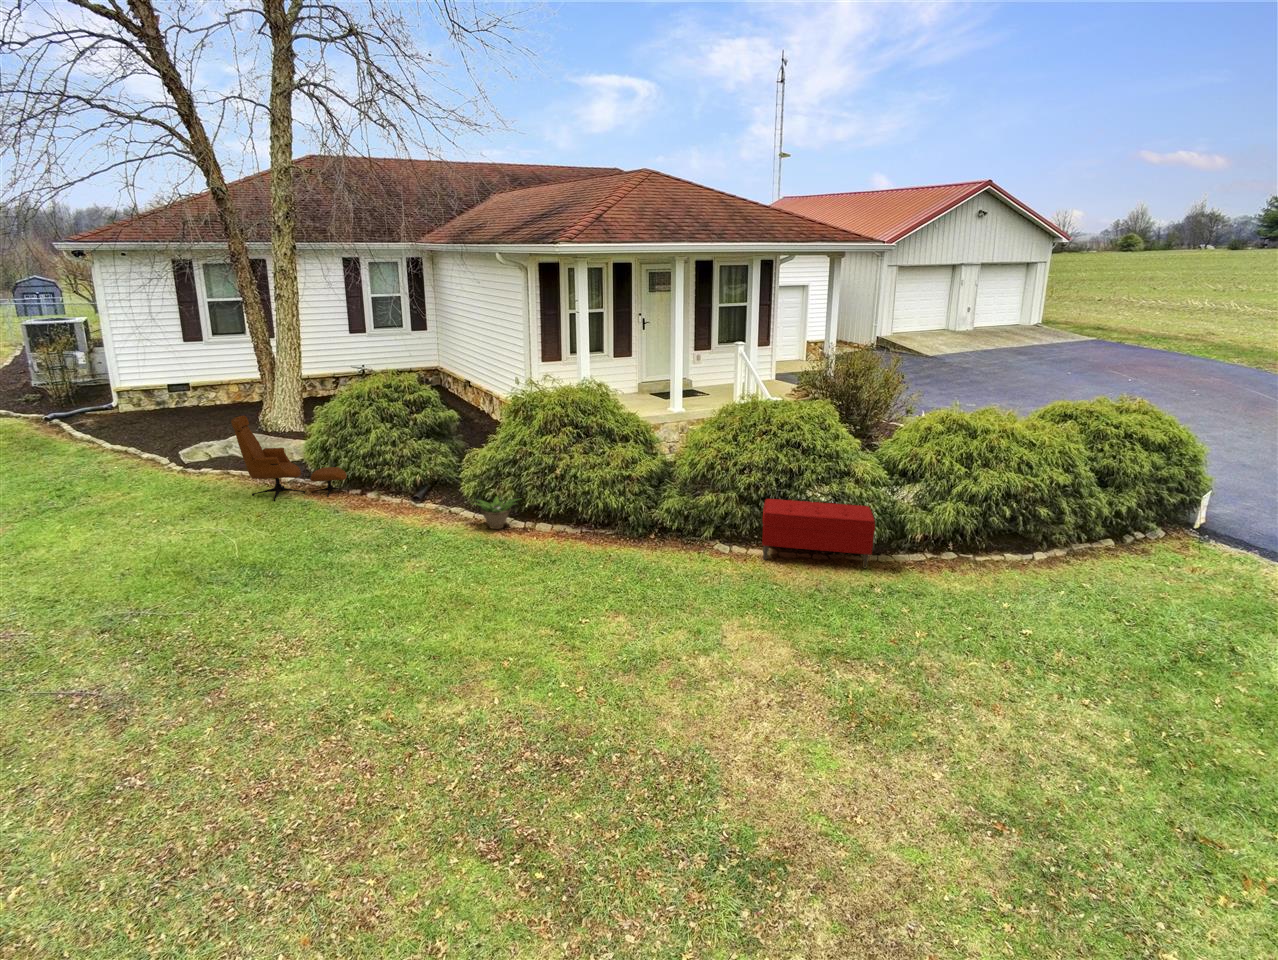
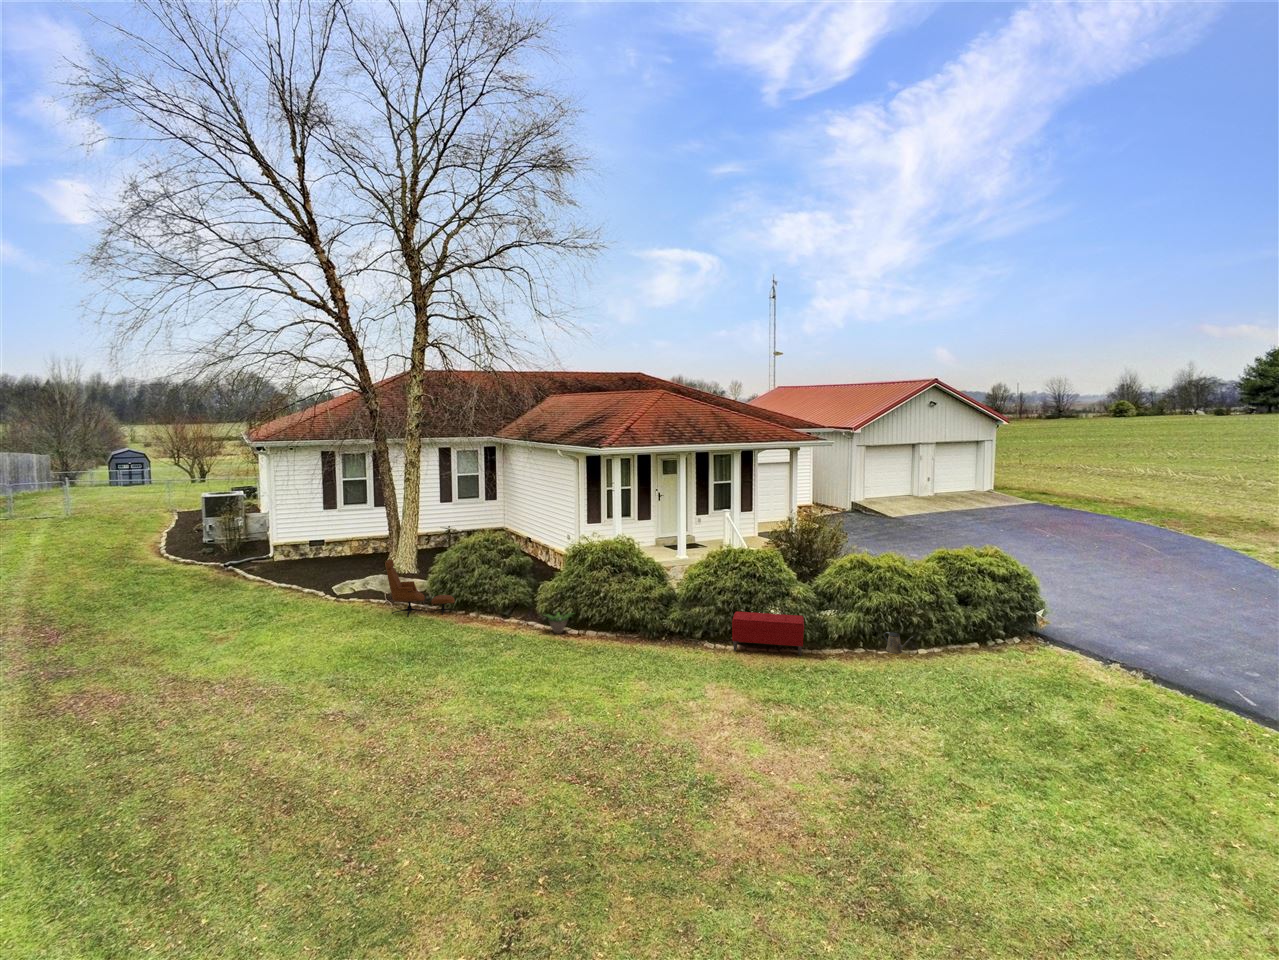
watering can: none [987,529,1040,562] -> present [884,632,913,653]

